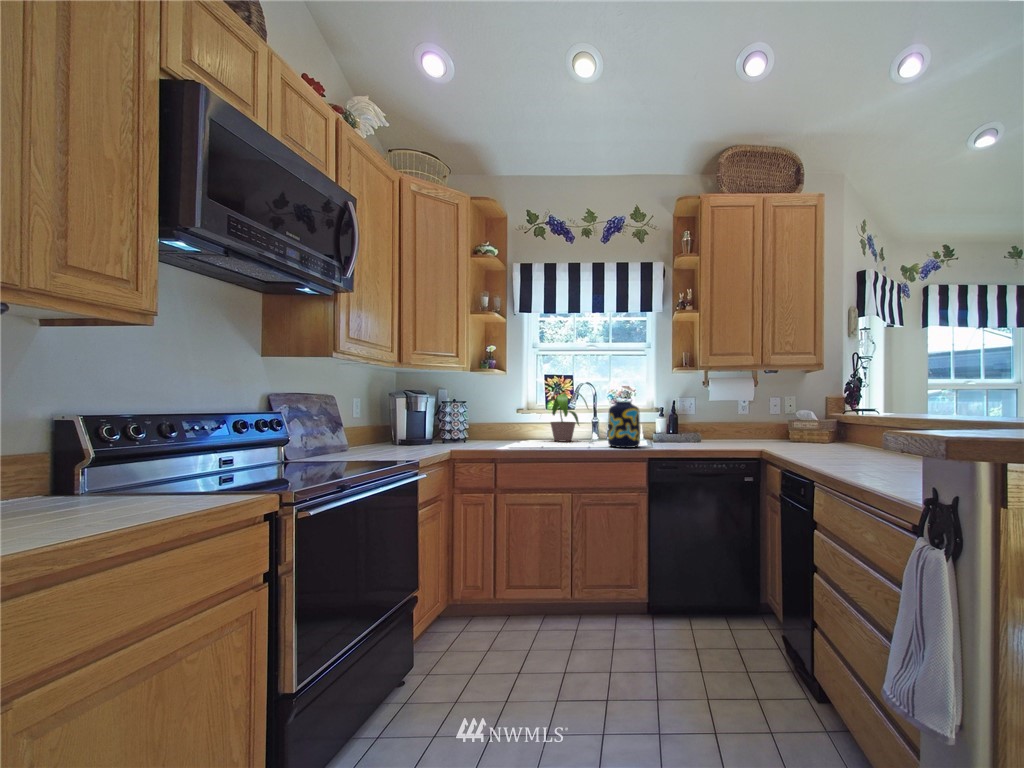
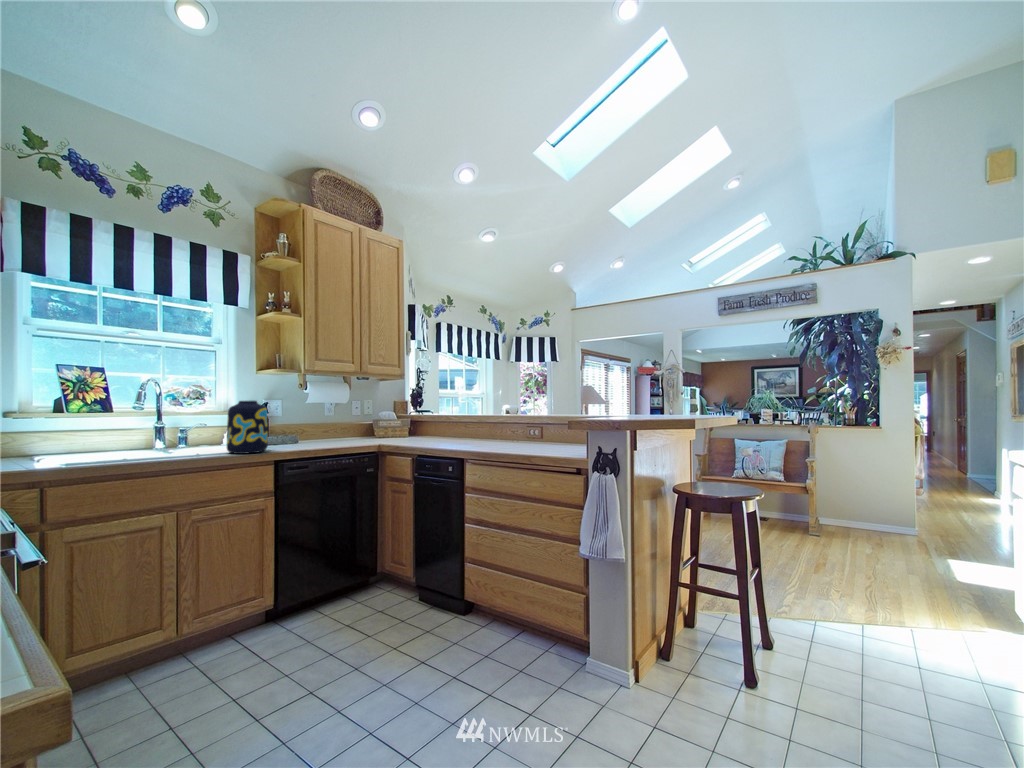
potted plant: present [551,392,588,441] -> none [86,388,183,457]

